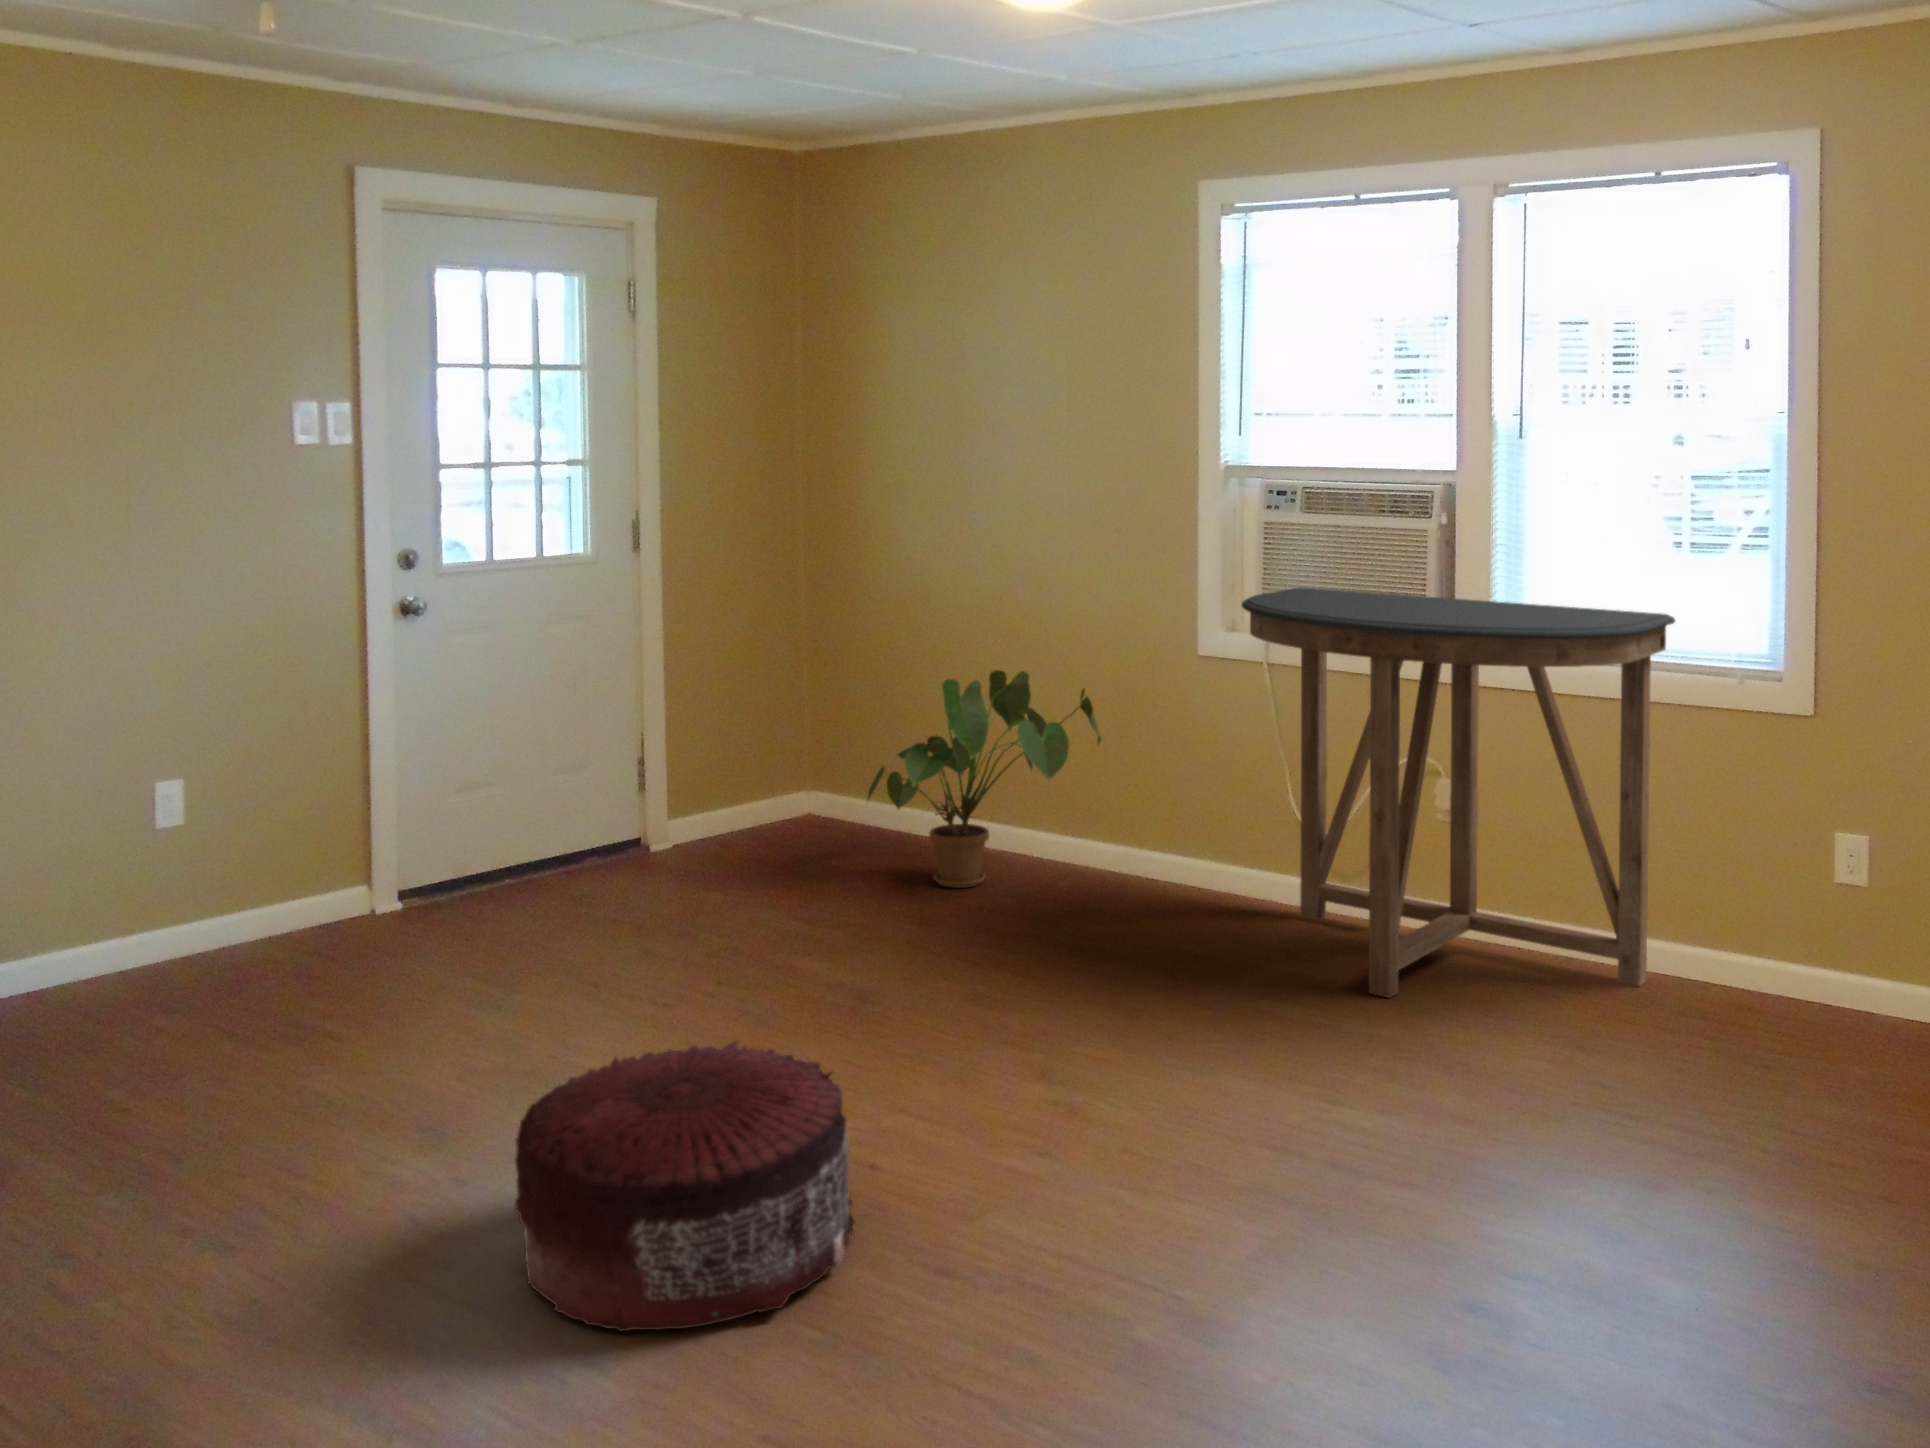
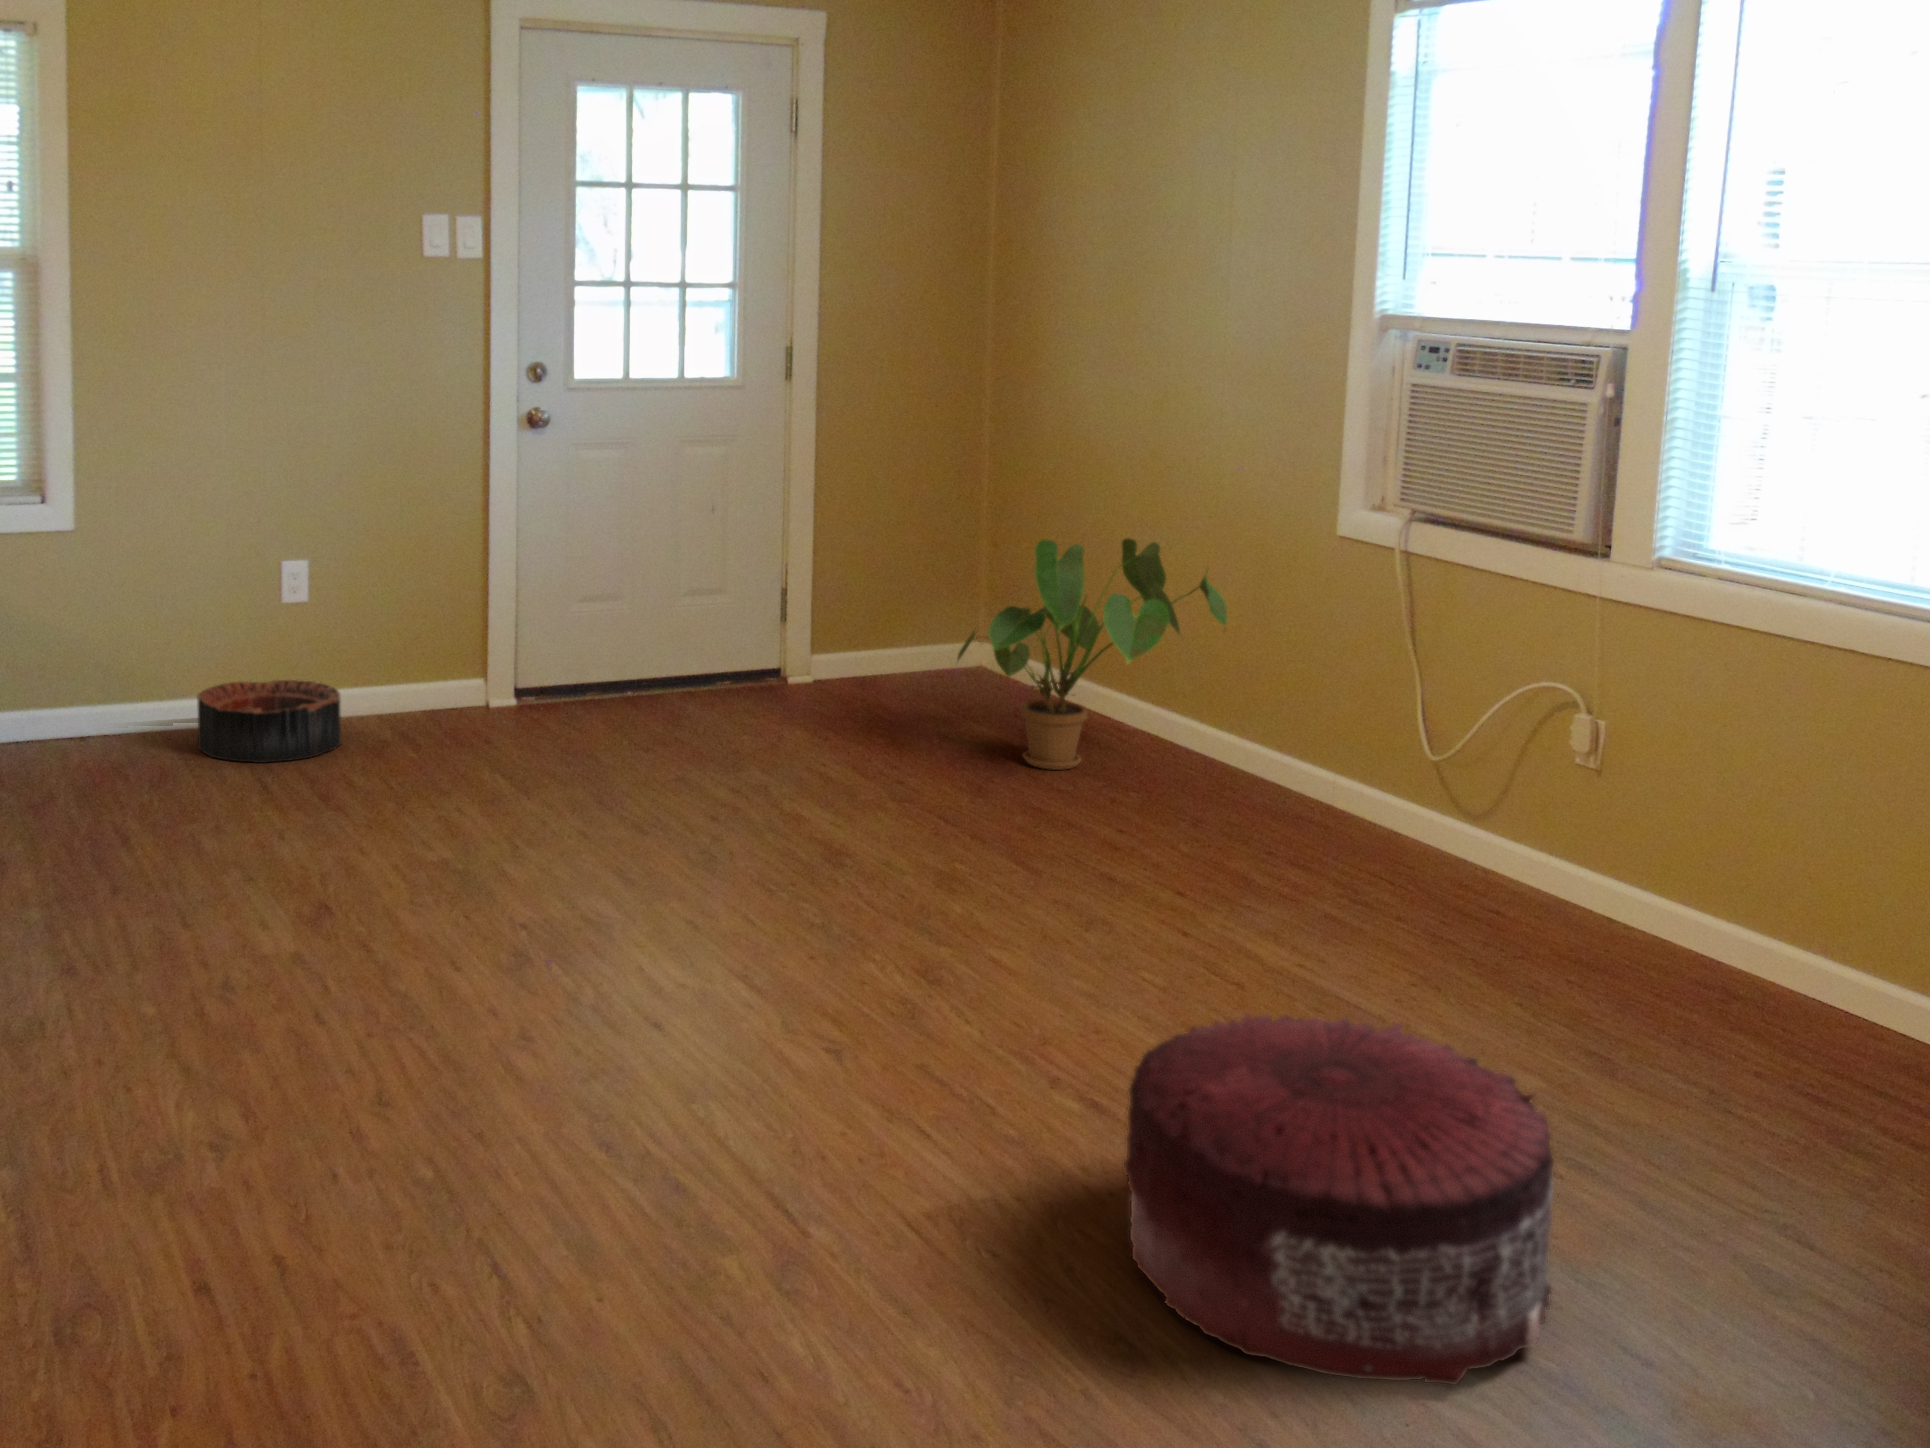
console table: present [1242,587,1675,998] -> none [1321,467,1876,1020]
basket: none [70,919,248,1024] -> present [198,680,341,763]
pouf: present [515,1041,855,1331] -> present [1124,1015,1554,1385]

